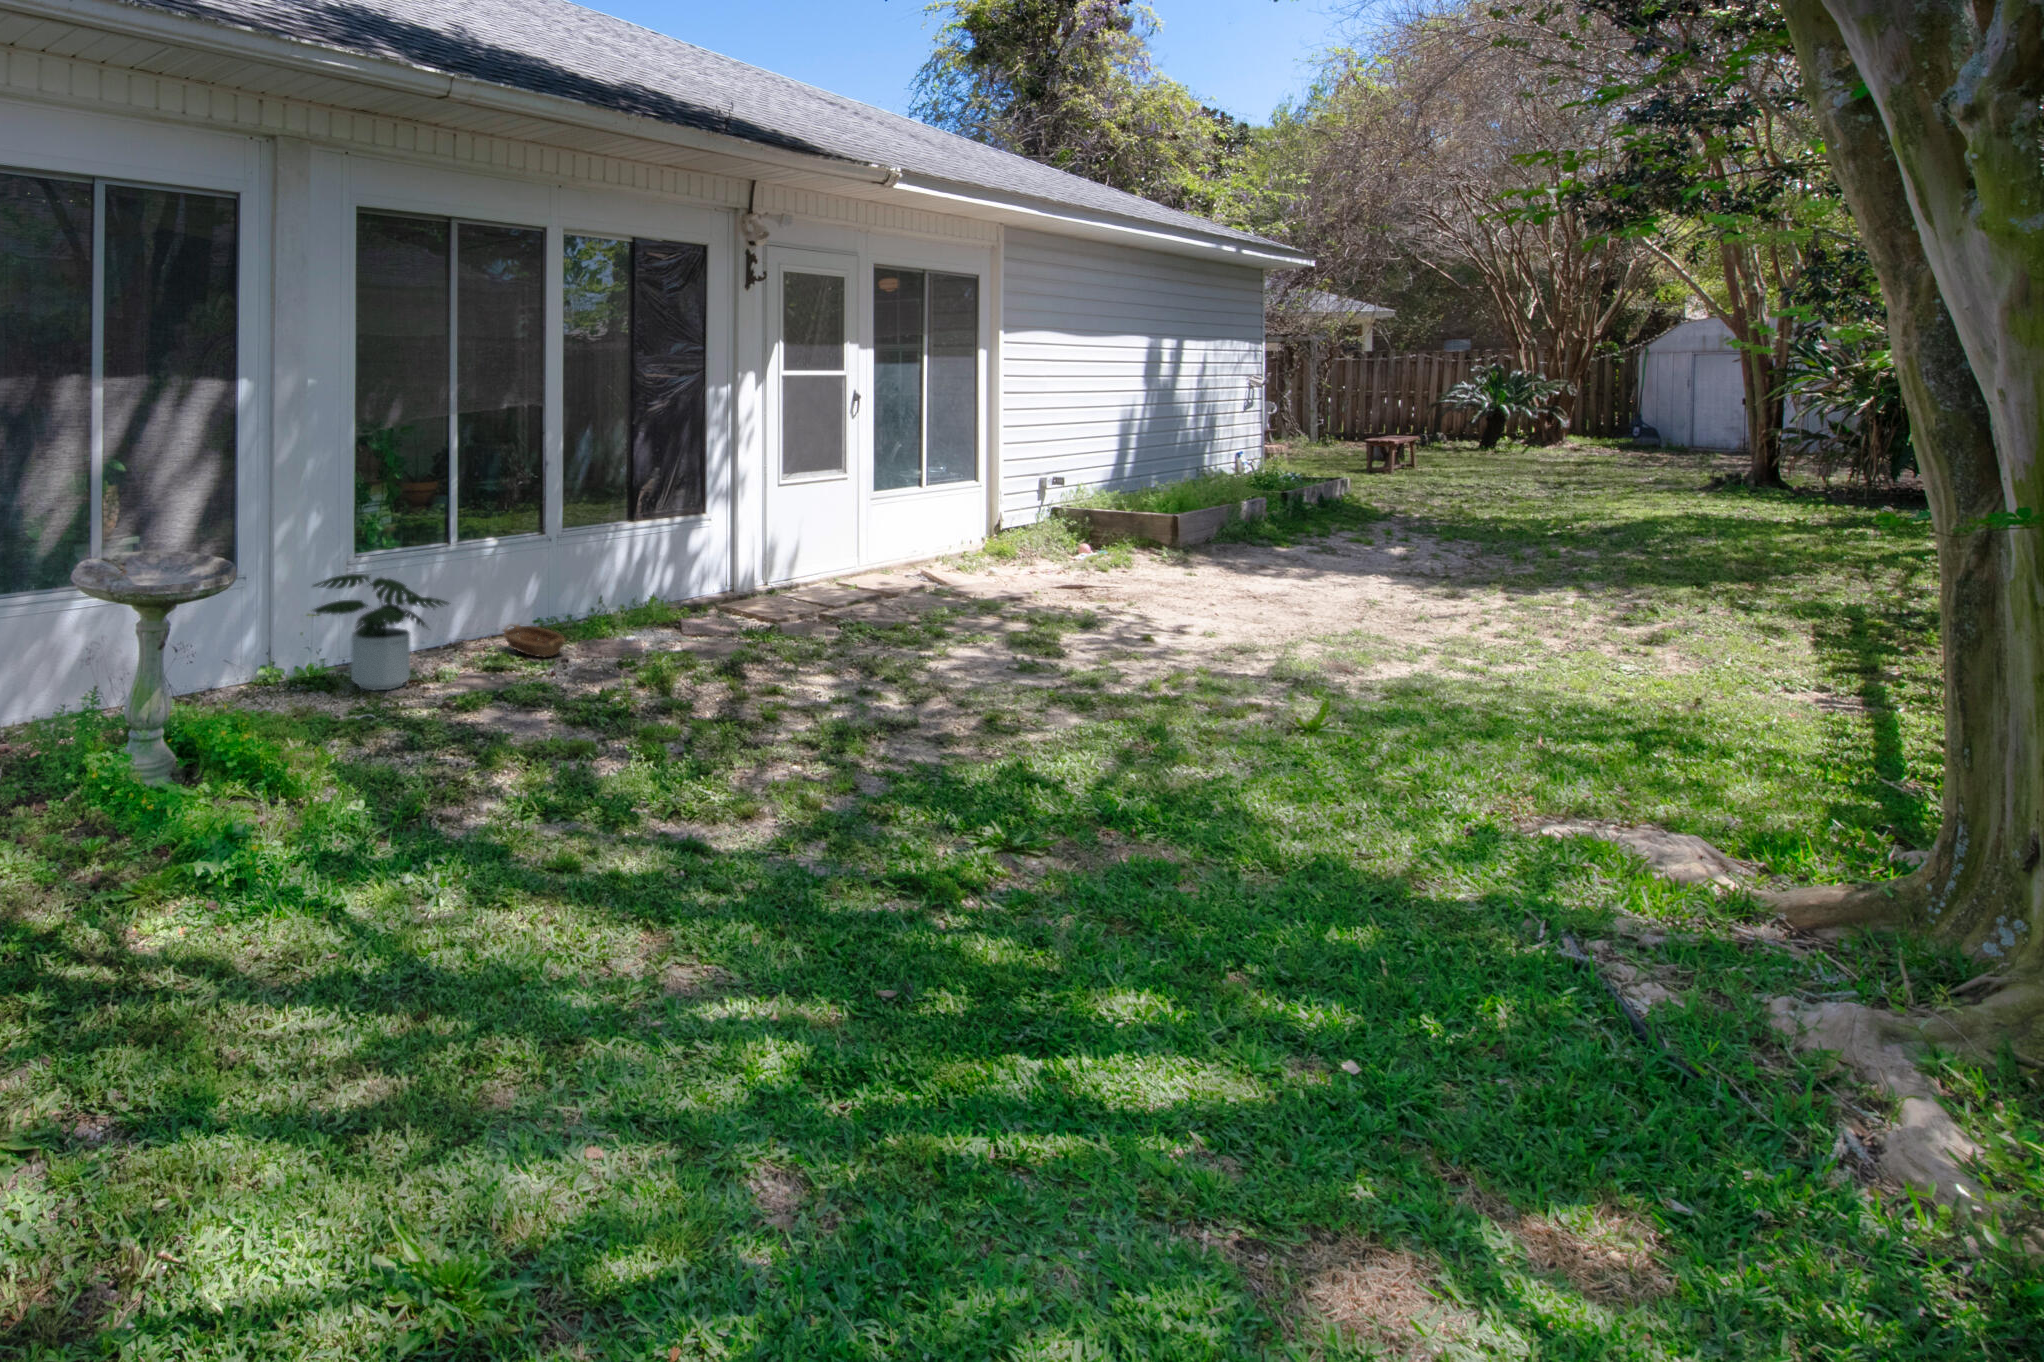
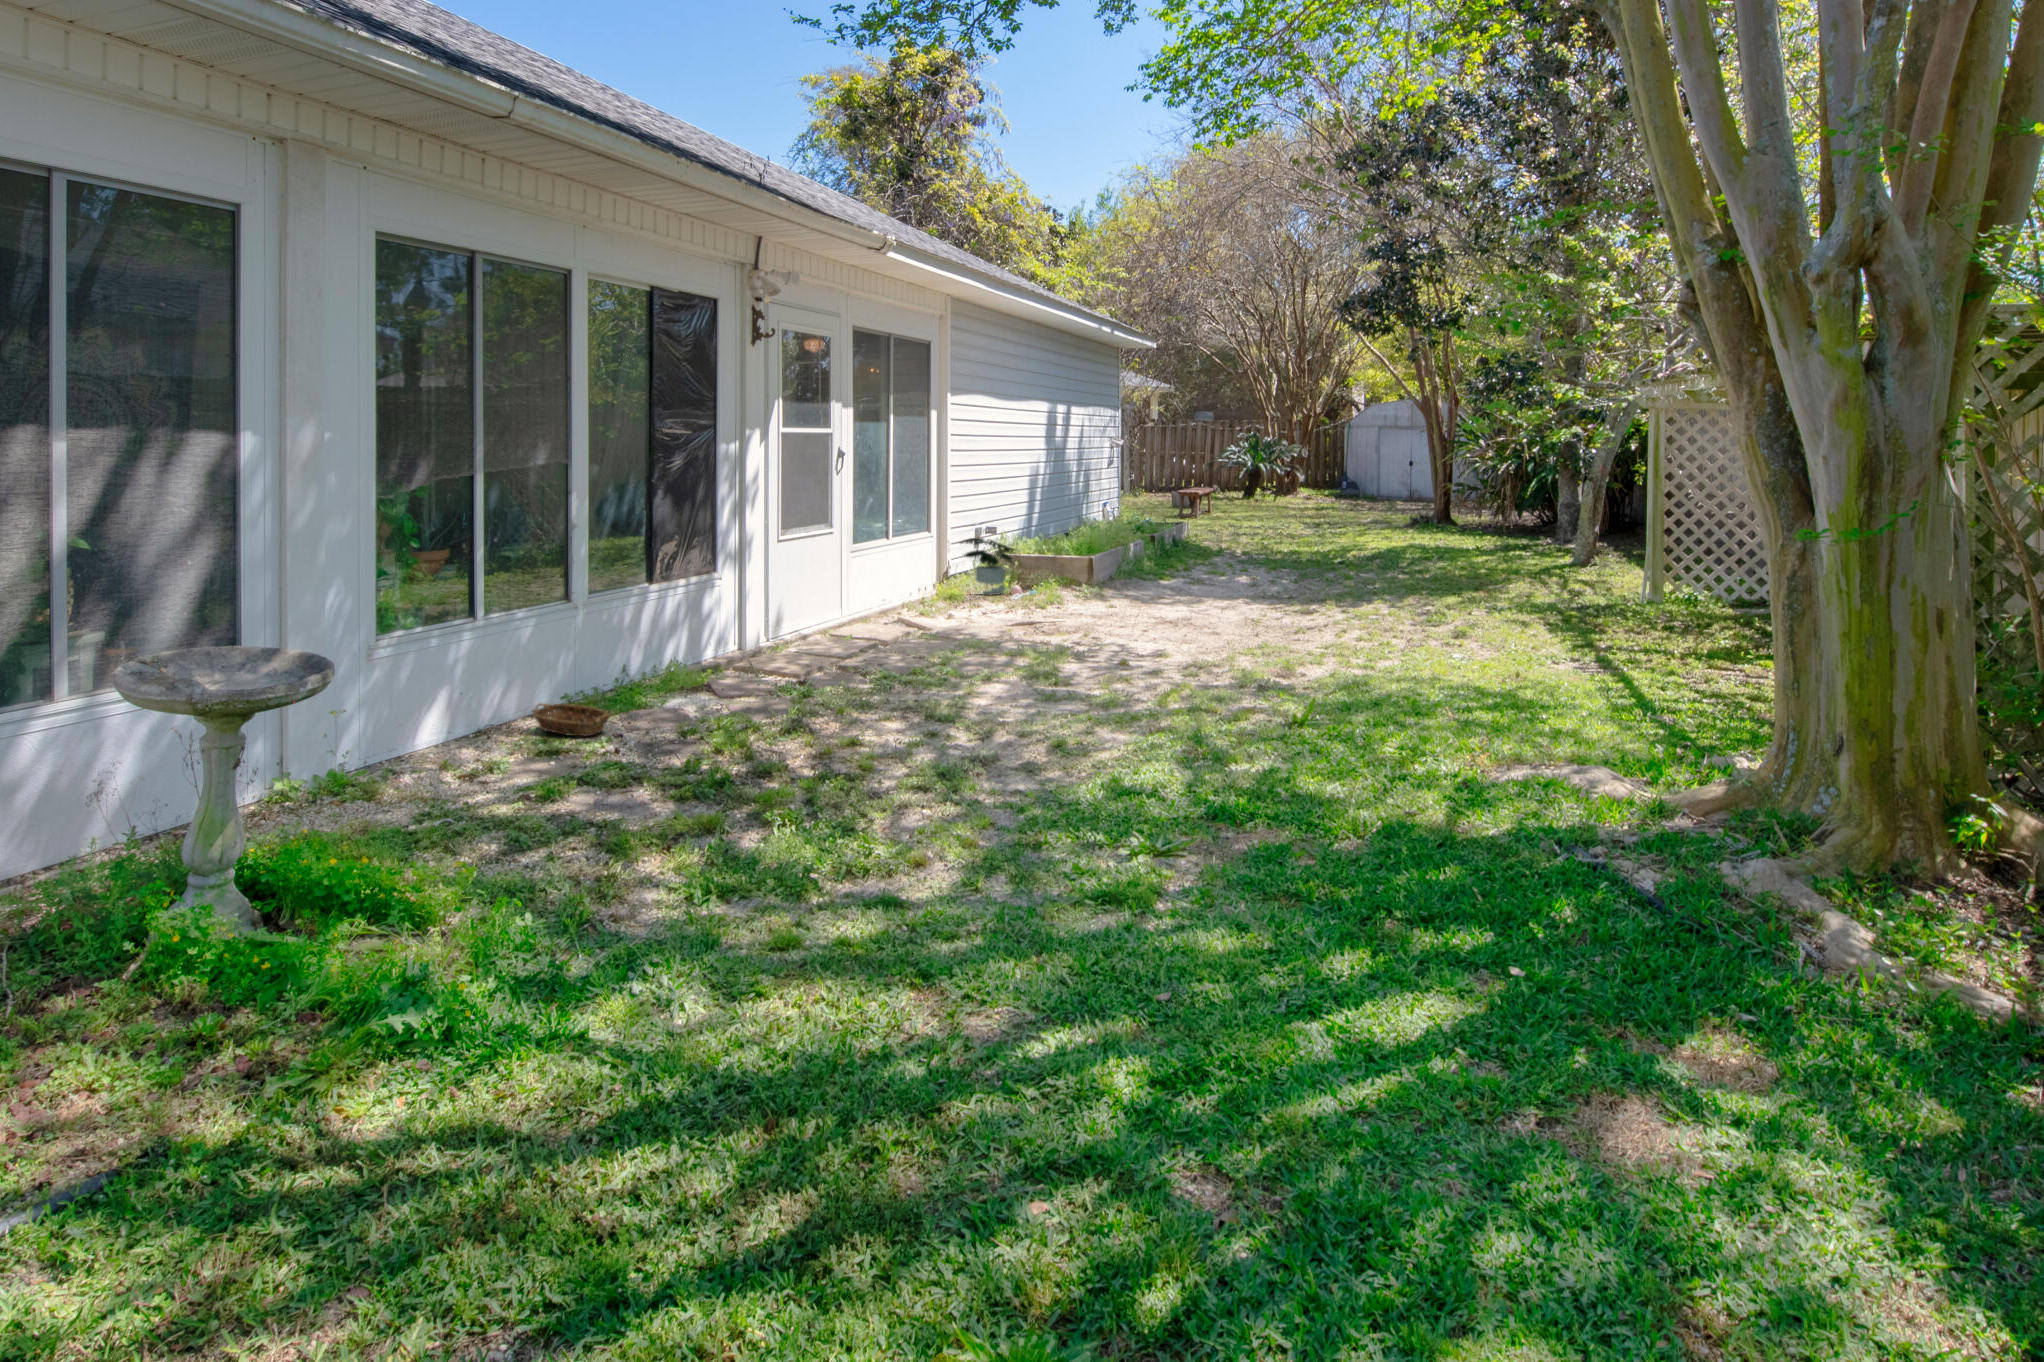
potted plant: present [313,574,449,690] -> present [960,538,1015,595]

